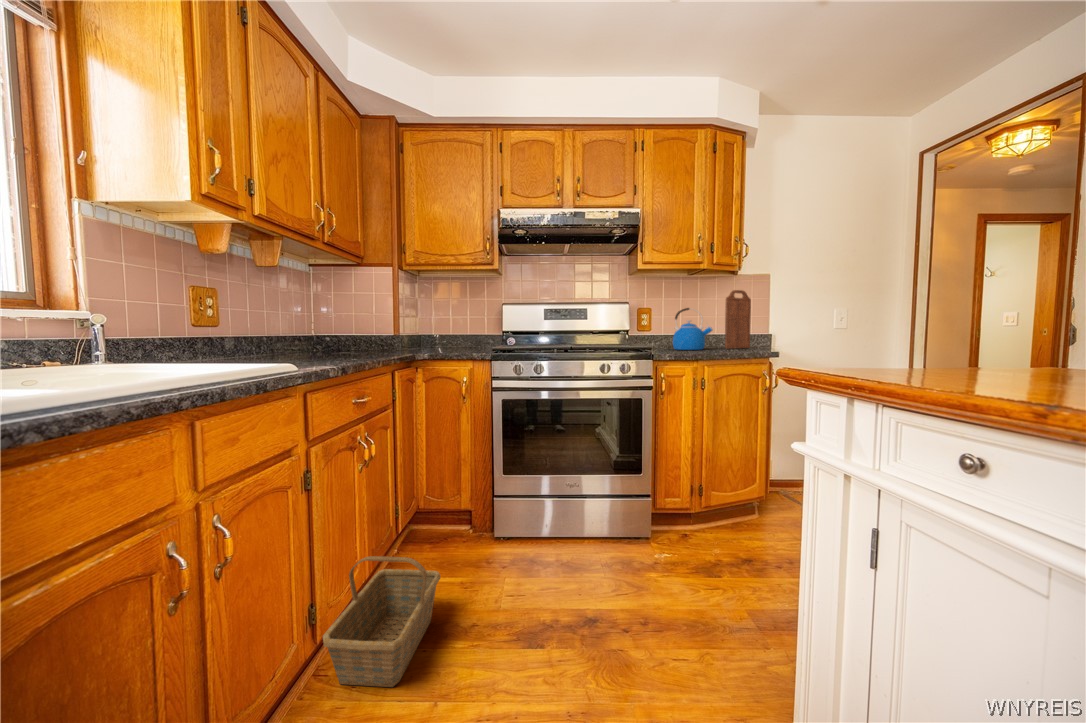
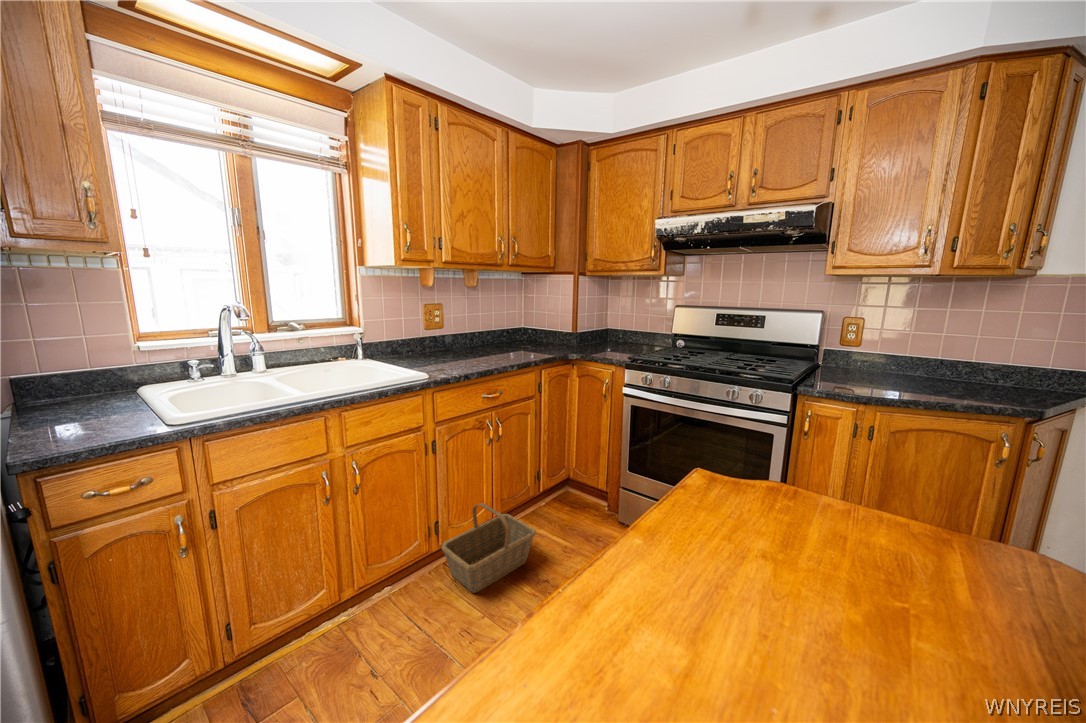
cutting board: present [725,290,751,349] -> none [969,304,1046,390]
kettle: present [673,308,712,350] -> none [880,324,950,383]

